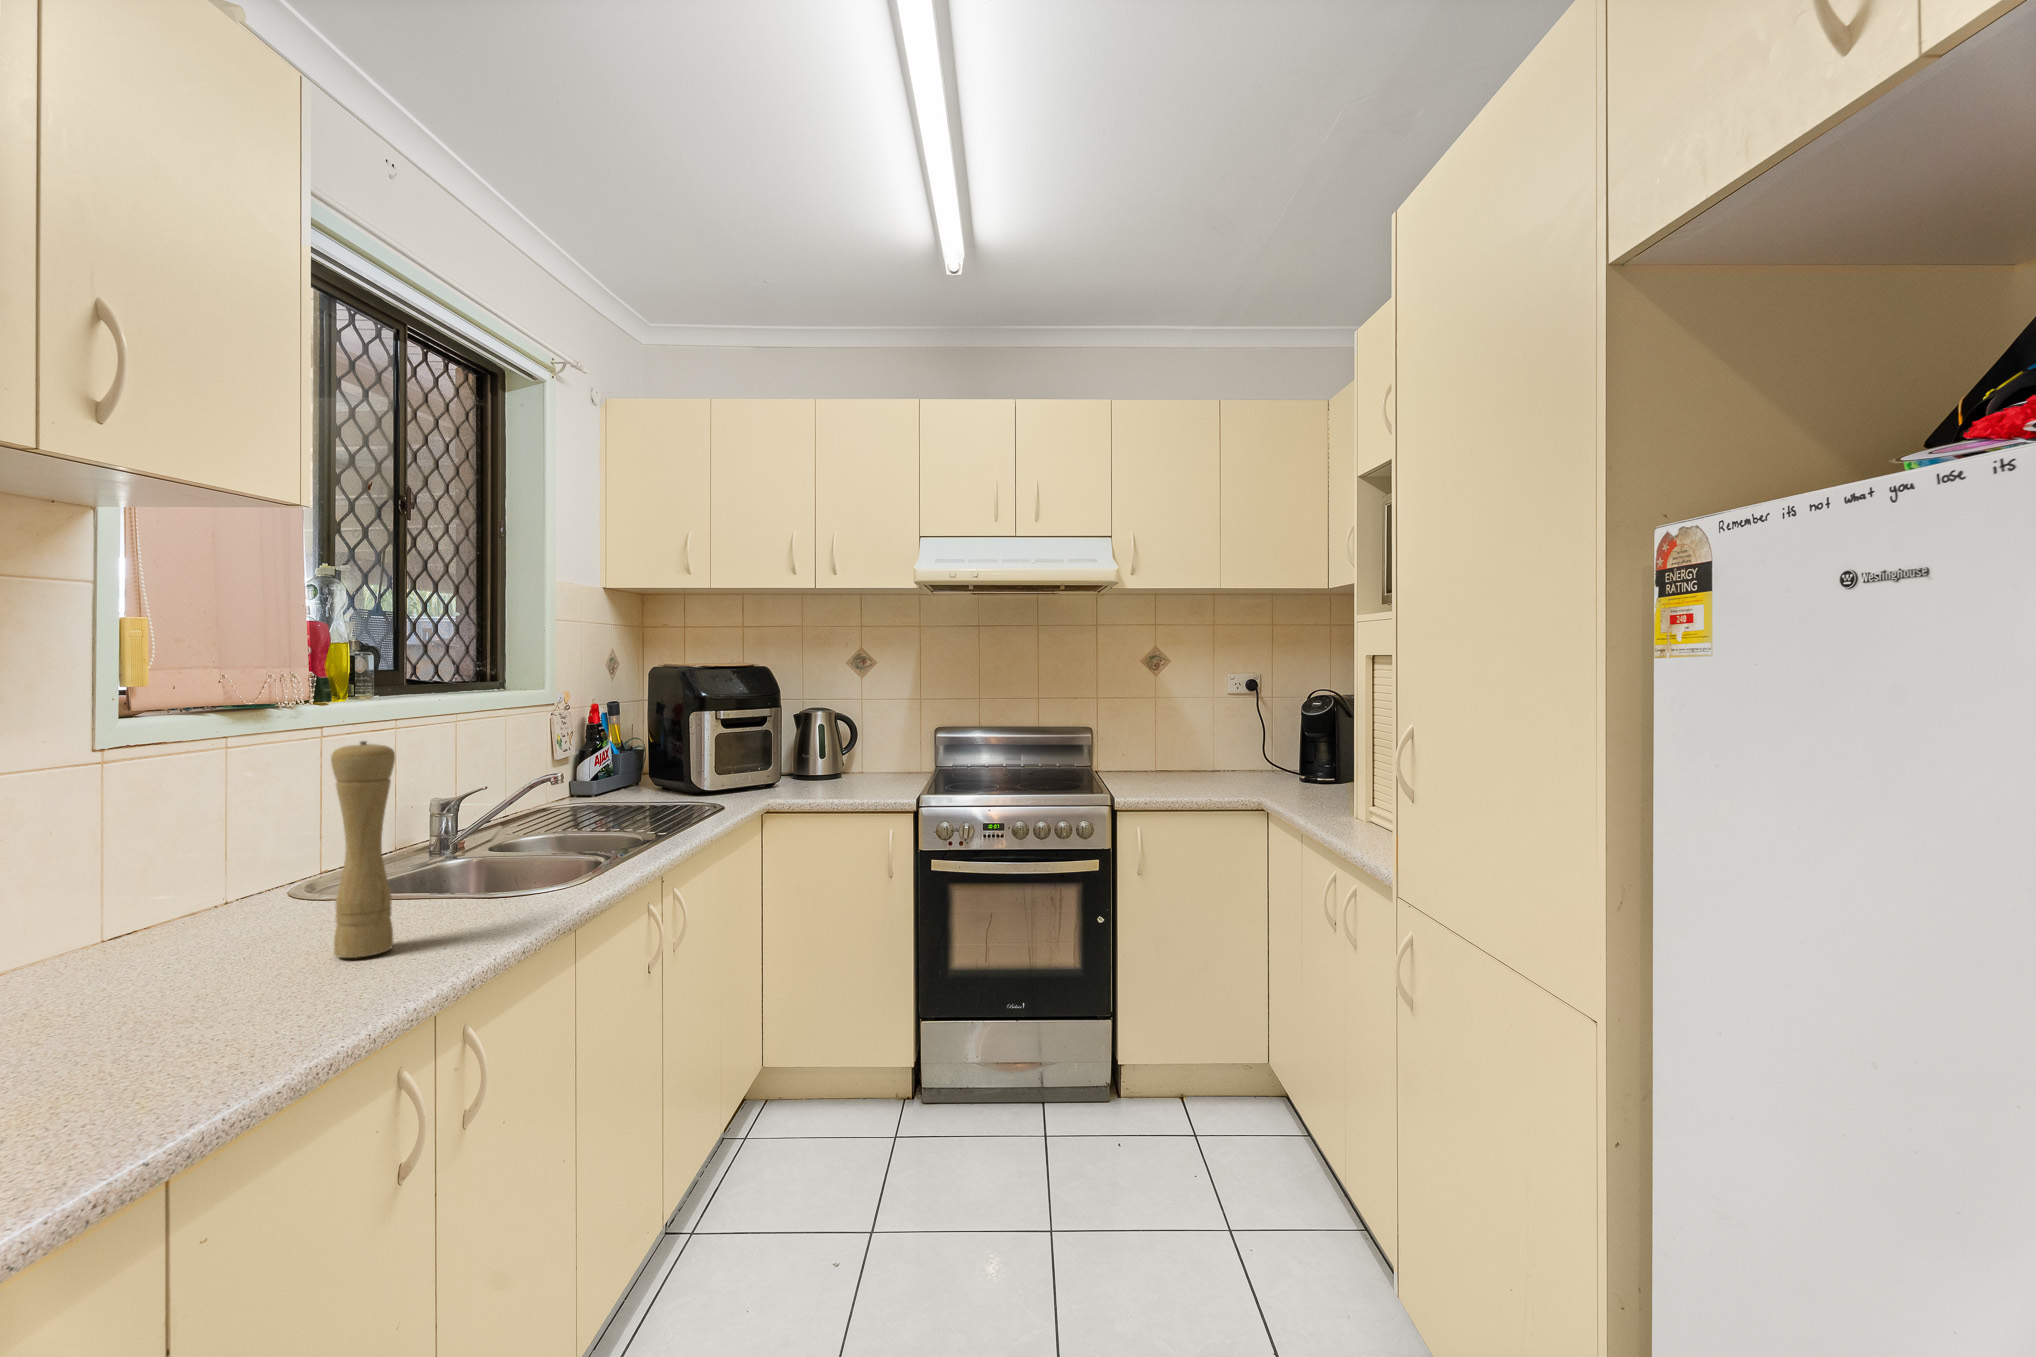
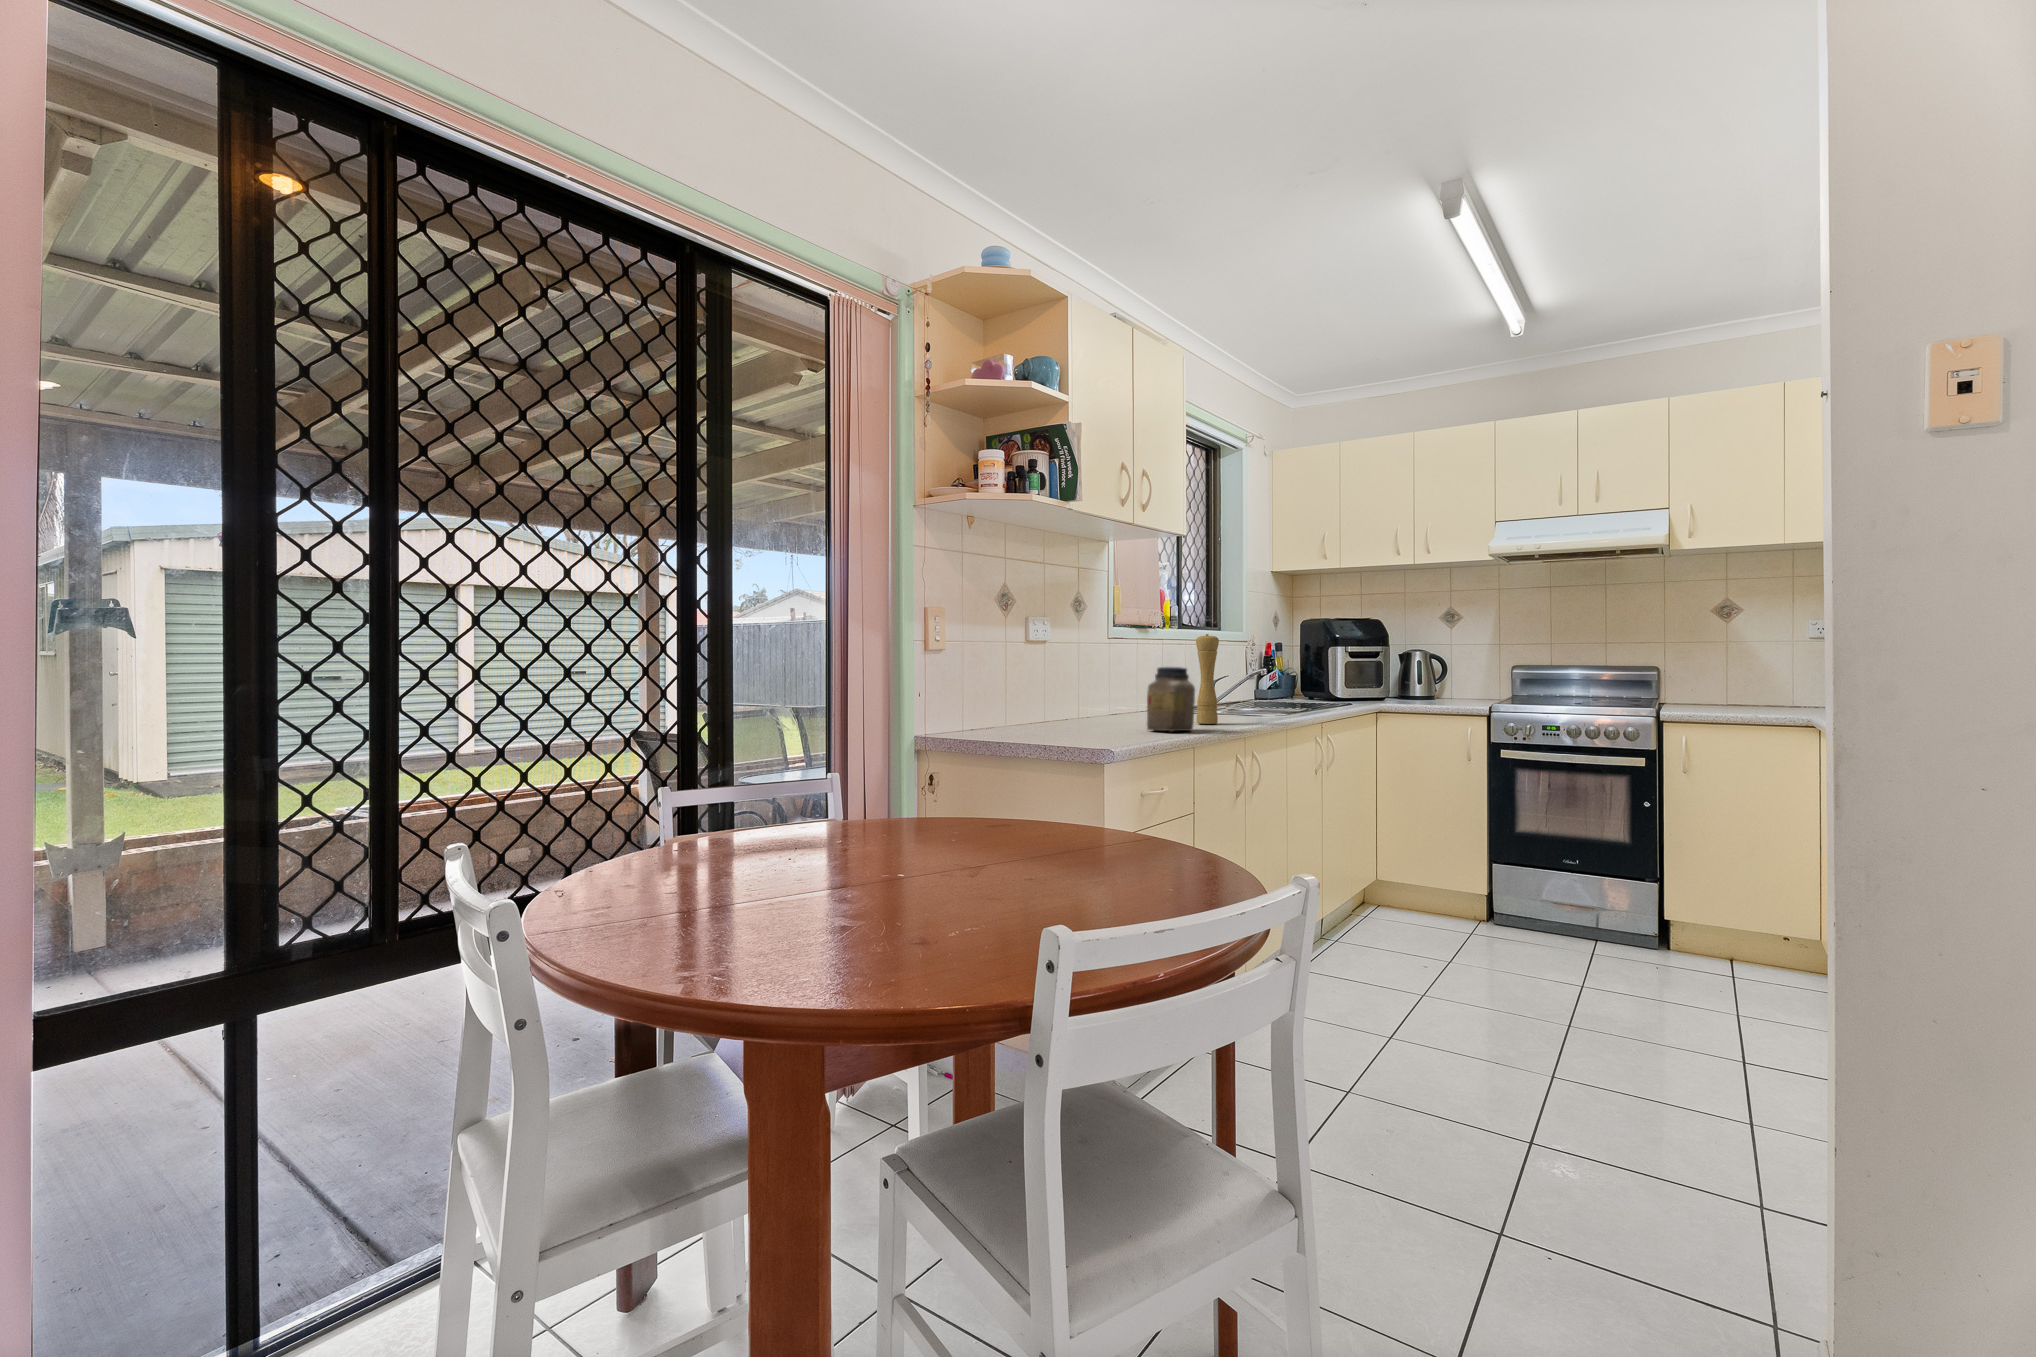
jar: none [96,855,274,1059] -> present [1147,667,1195,731]

